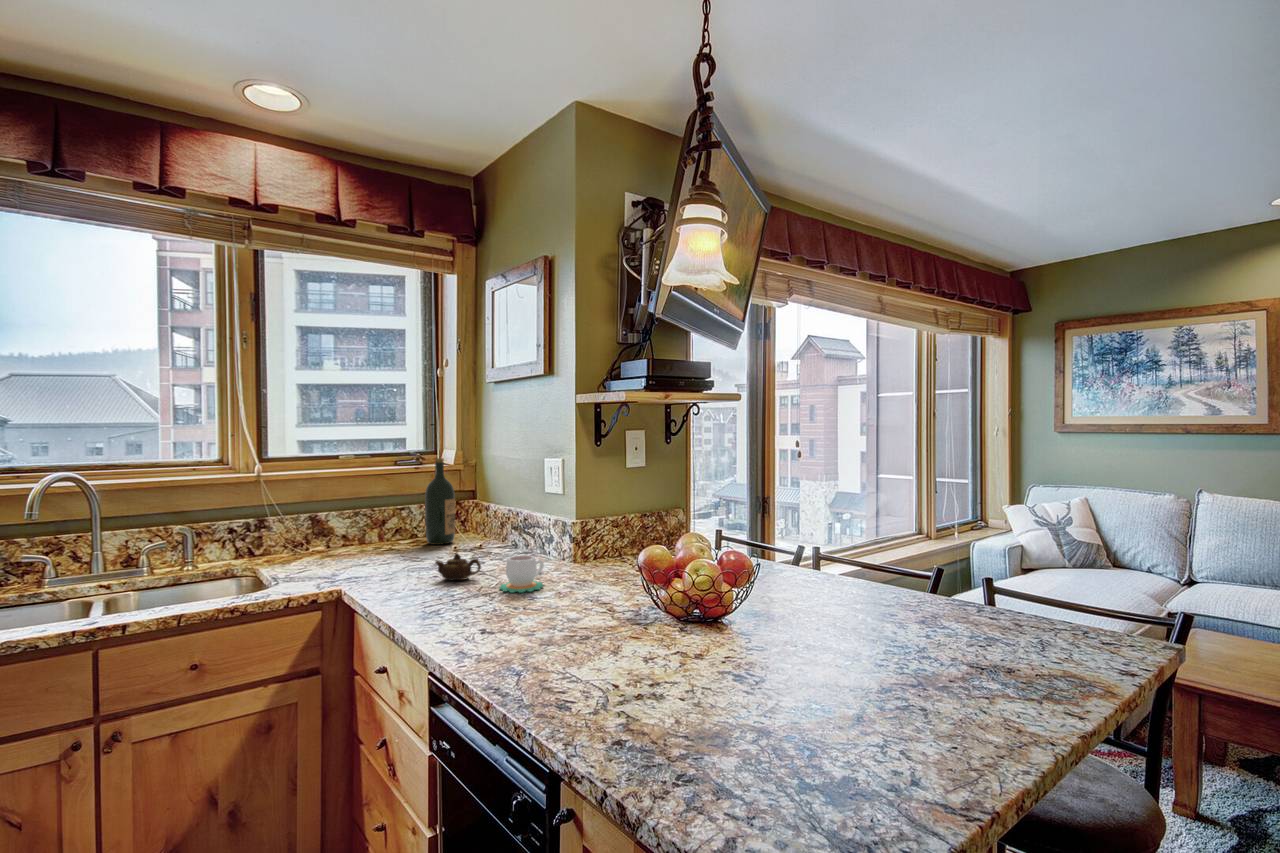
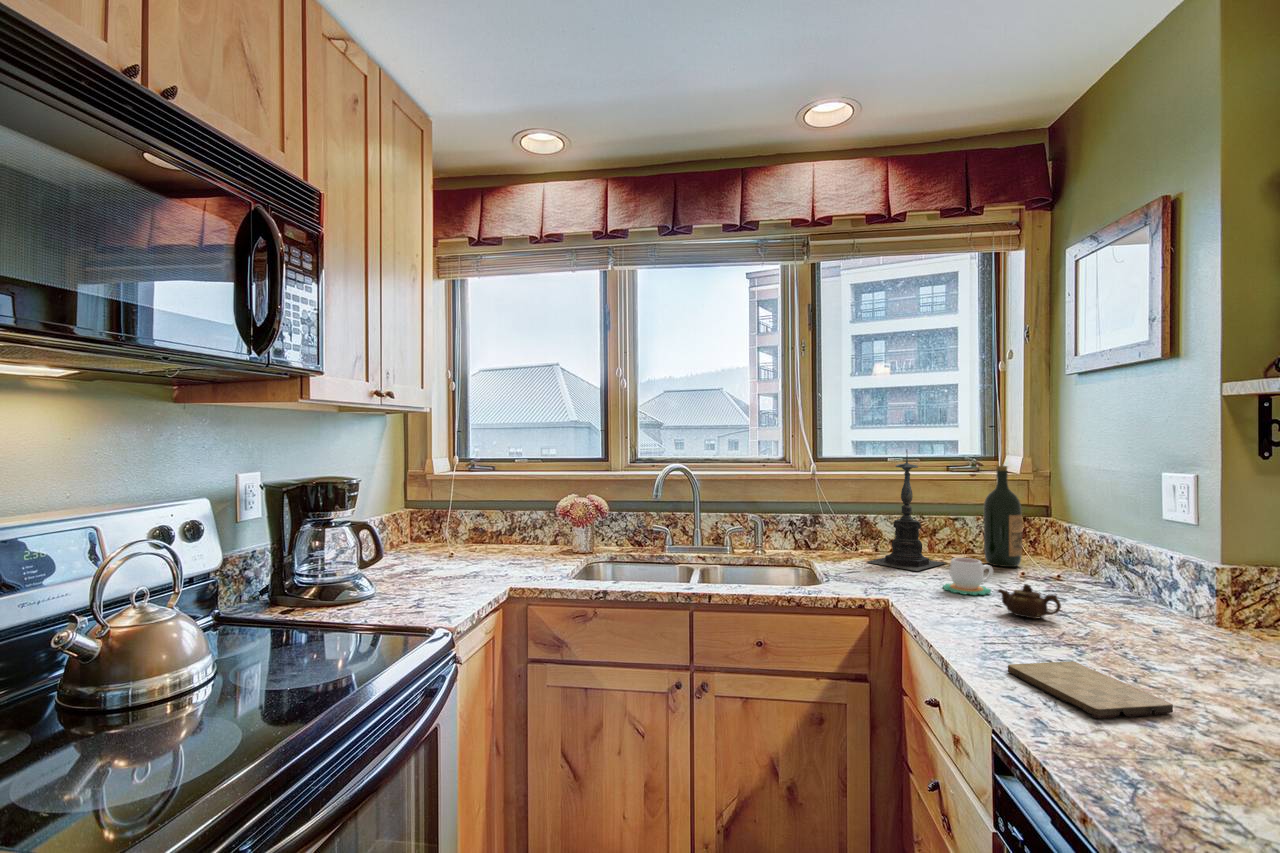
candle holder: none [317,446,394,559] -> present [868,451,945,571]
mug: present [499,555,544,593] -> present [943,558,993,595]
cutting board: none [441,605,545,640] -> present [1008,661,1173,718]

